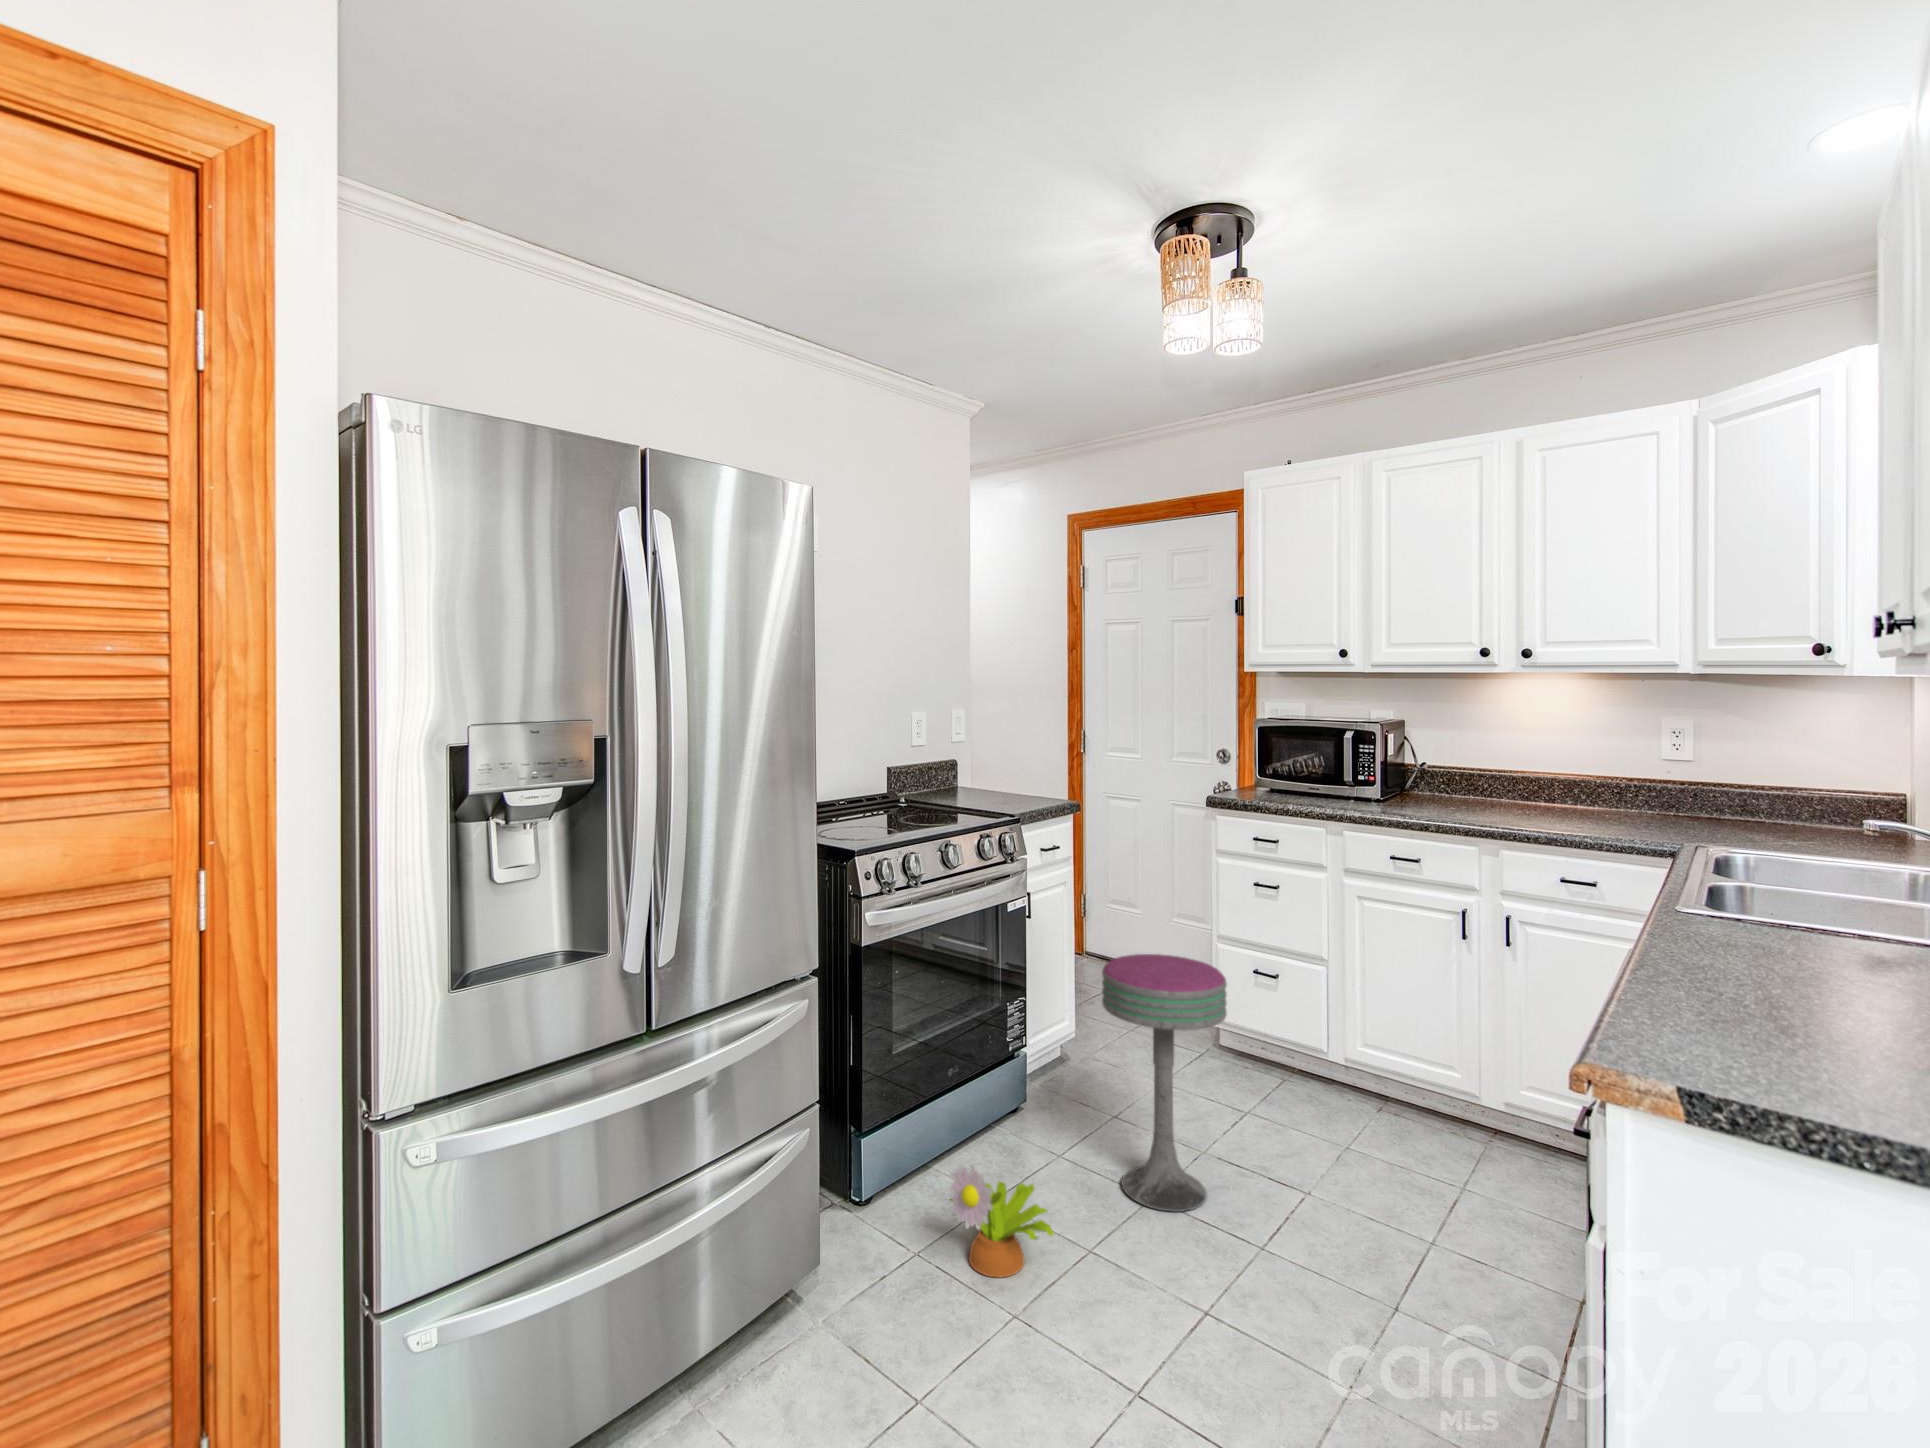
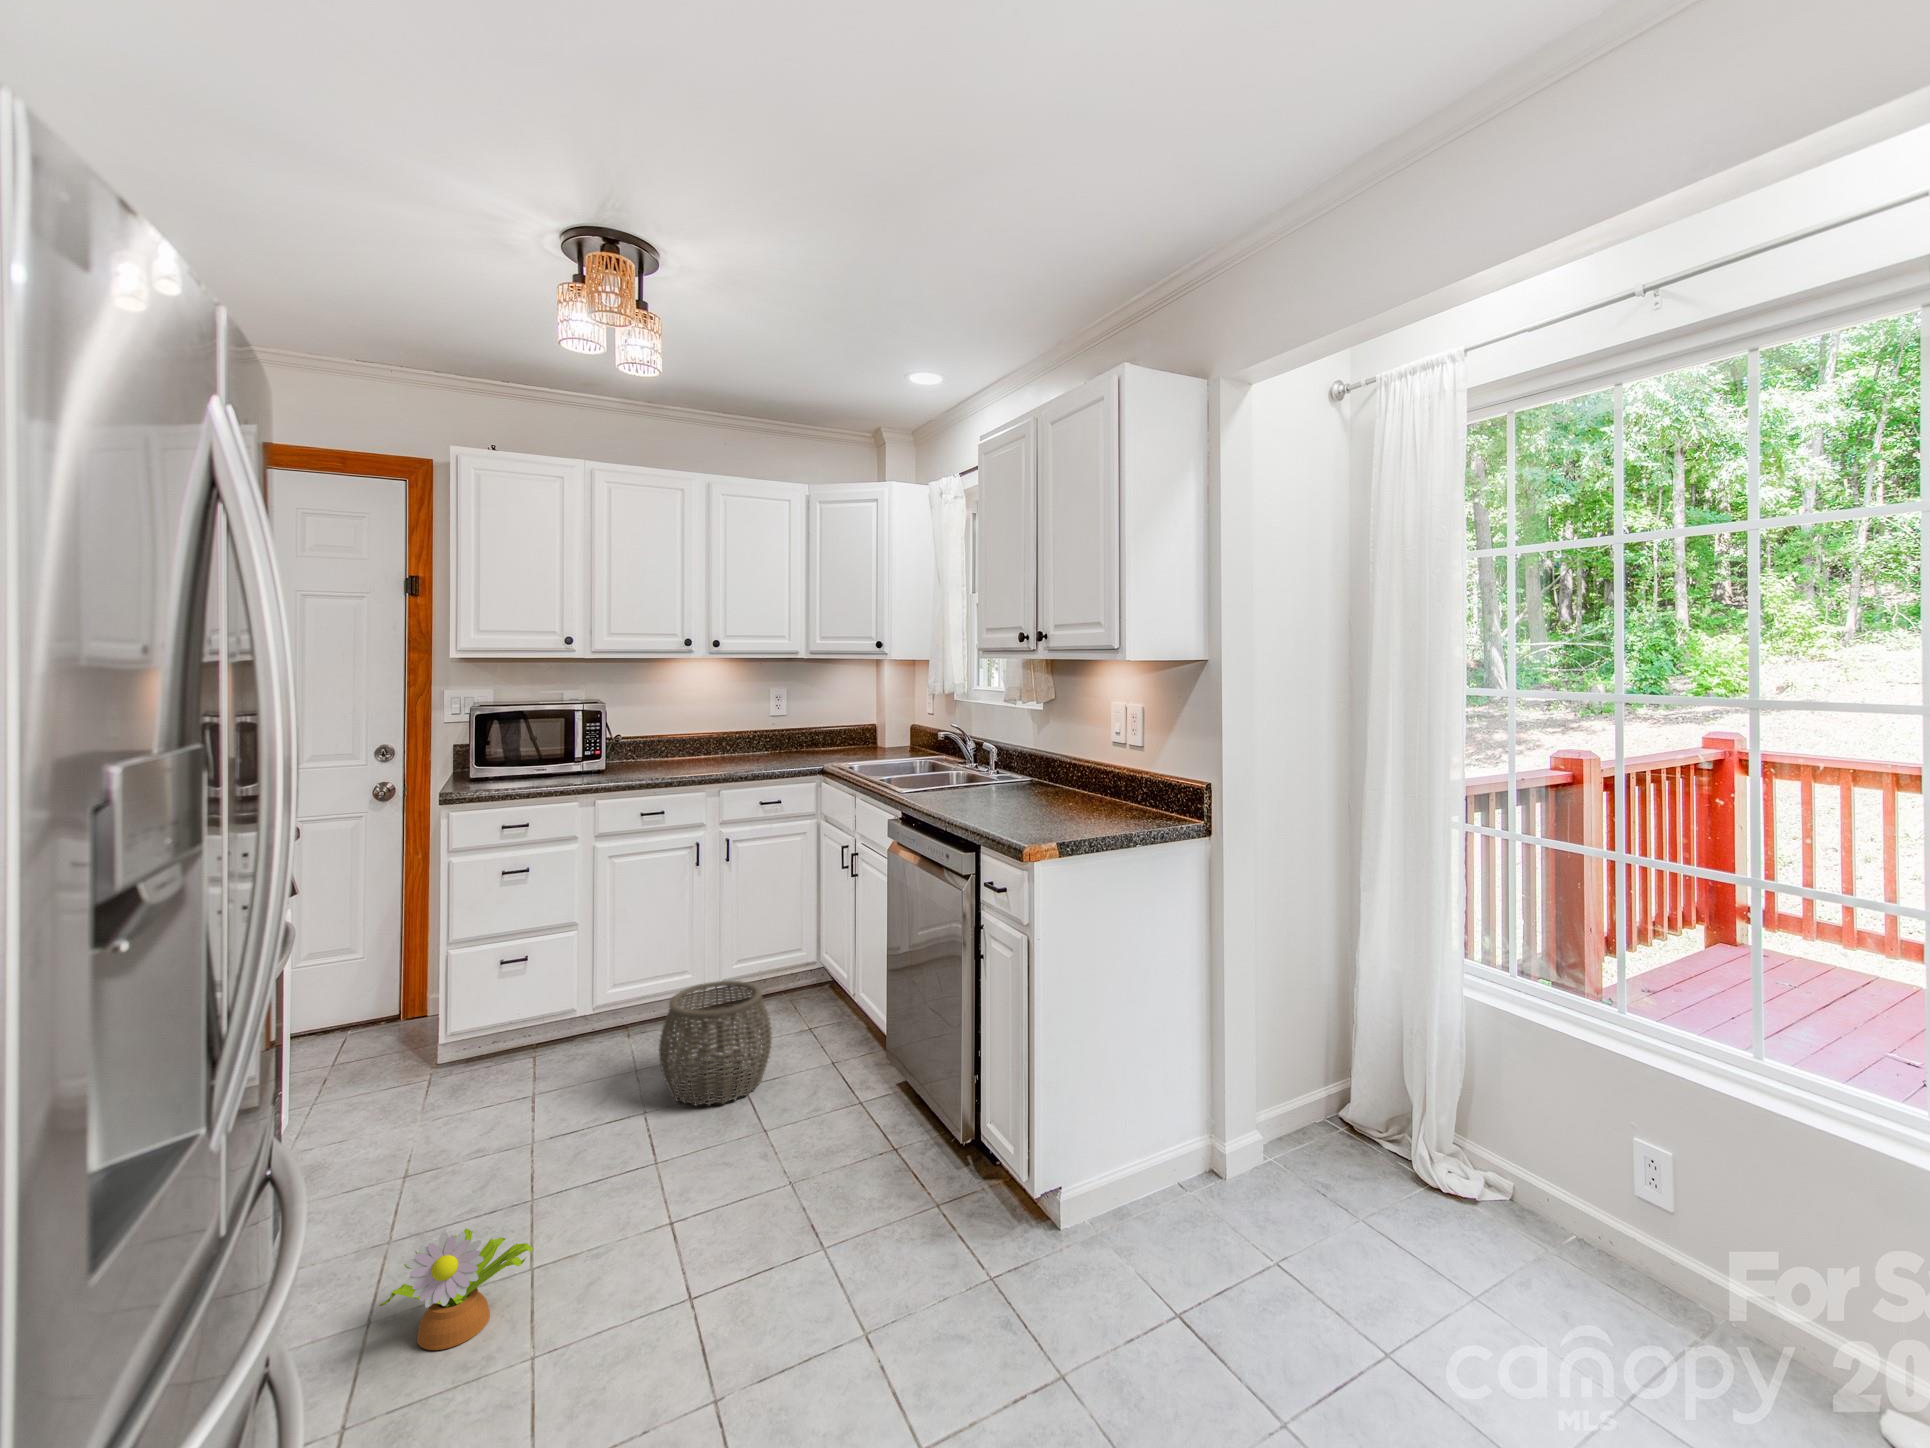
bar stool: present [1102,954,1227,1212] -> none [465,943,600,1197]
woven basket: none [1323,1077,1485,1250] -> present [659,981,772,1106]

